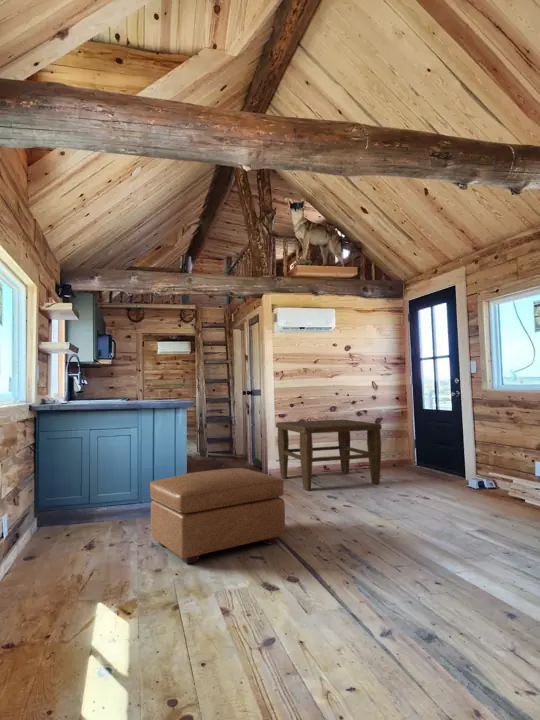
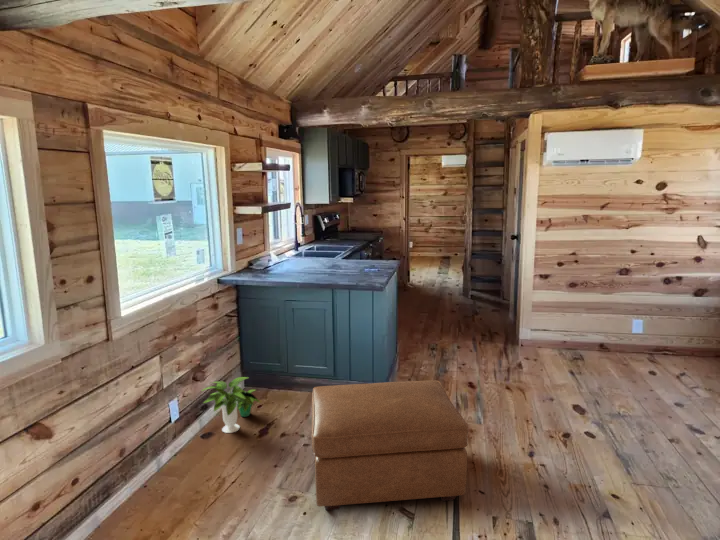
coffee table: present [276,419,382,491] -> none [534,285,690,395]
potted plant: none [26,497,81,551] -> present [203,377,259,433]

